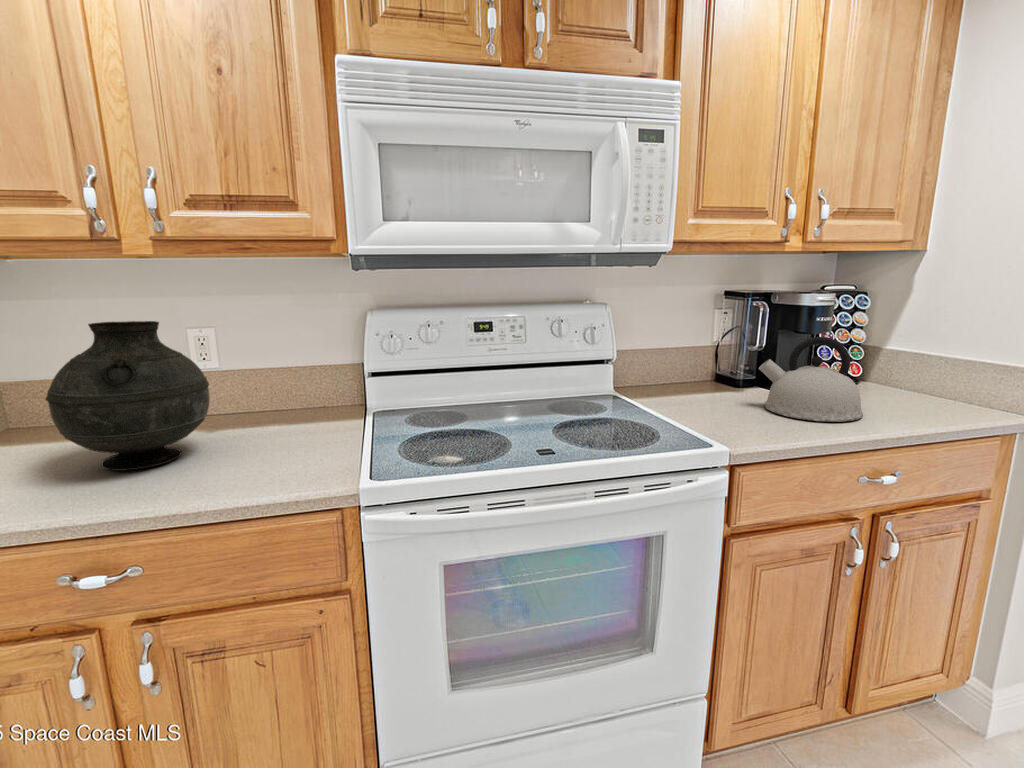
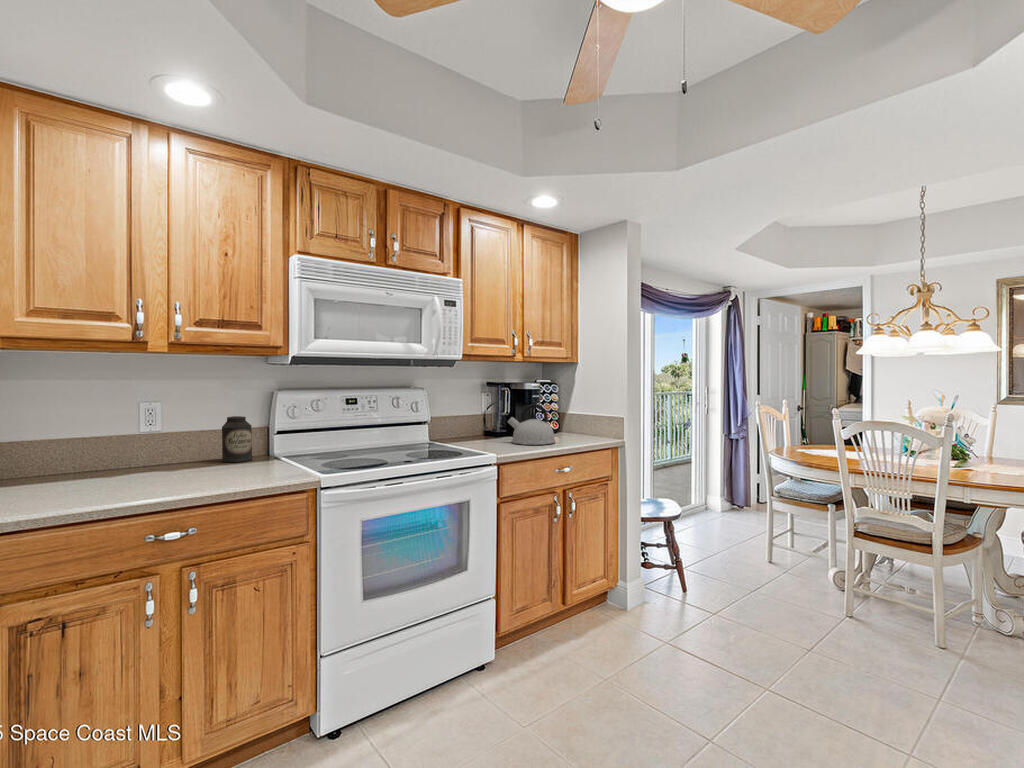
vase: present [46,321,210,471] -> none [103,391,201,483]
canister: none [288,351,336,421] -> present [222,416,252,462]

